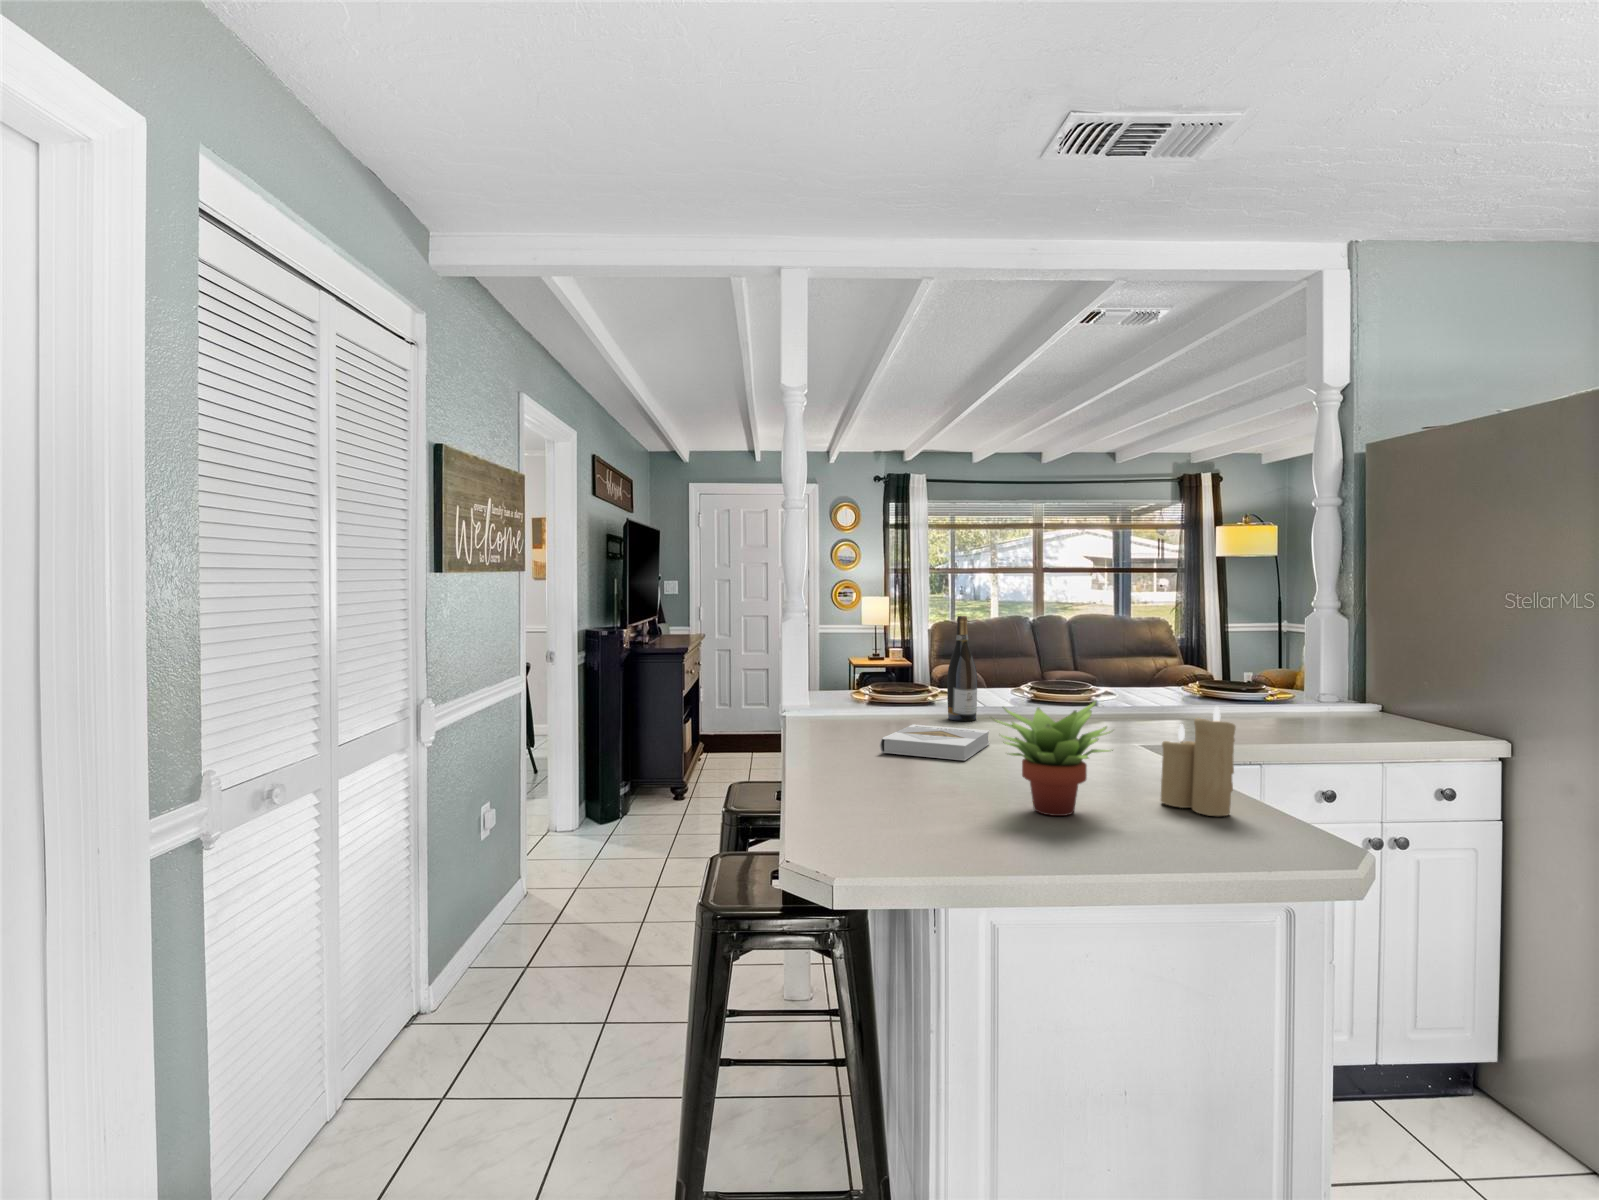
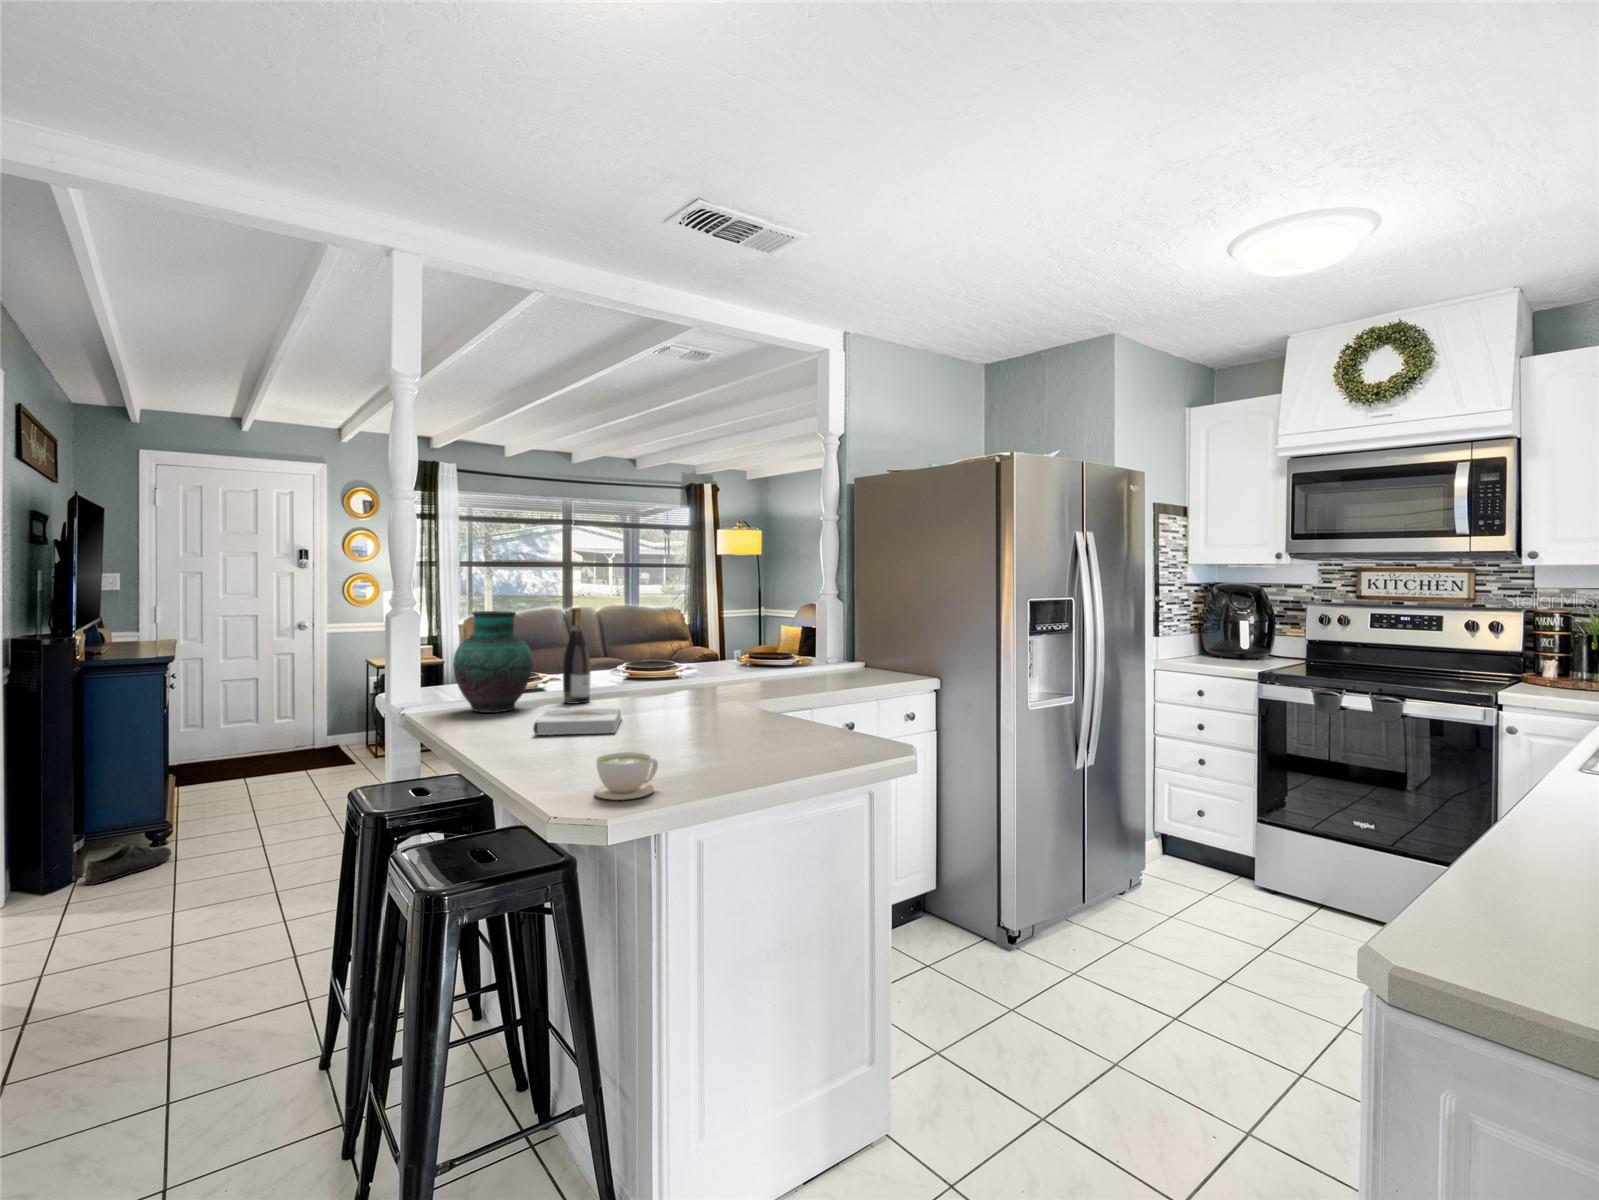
vase: none [836,617,913,723] -> present [453,611,533,713]
succulent plant: present [995,700,1113,816] -> none [674,669,763,761]
candle: present [1161,707,1236,816] -> none [783,668,834,747]
coffee cup: none [866,789,946,849] -> present [594,752,658,800]
shoe: none [619,797,677,829] -> present [85,843,171,885]

